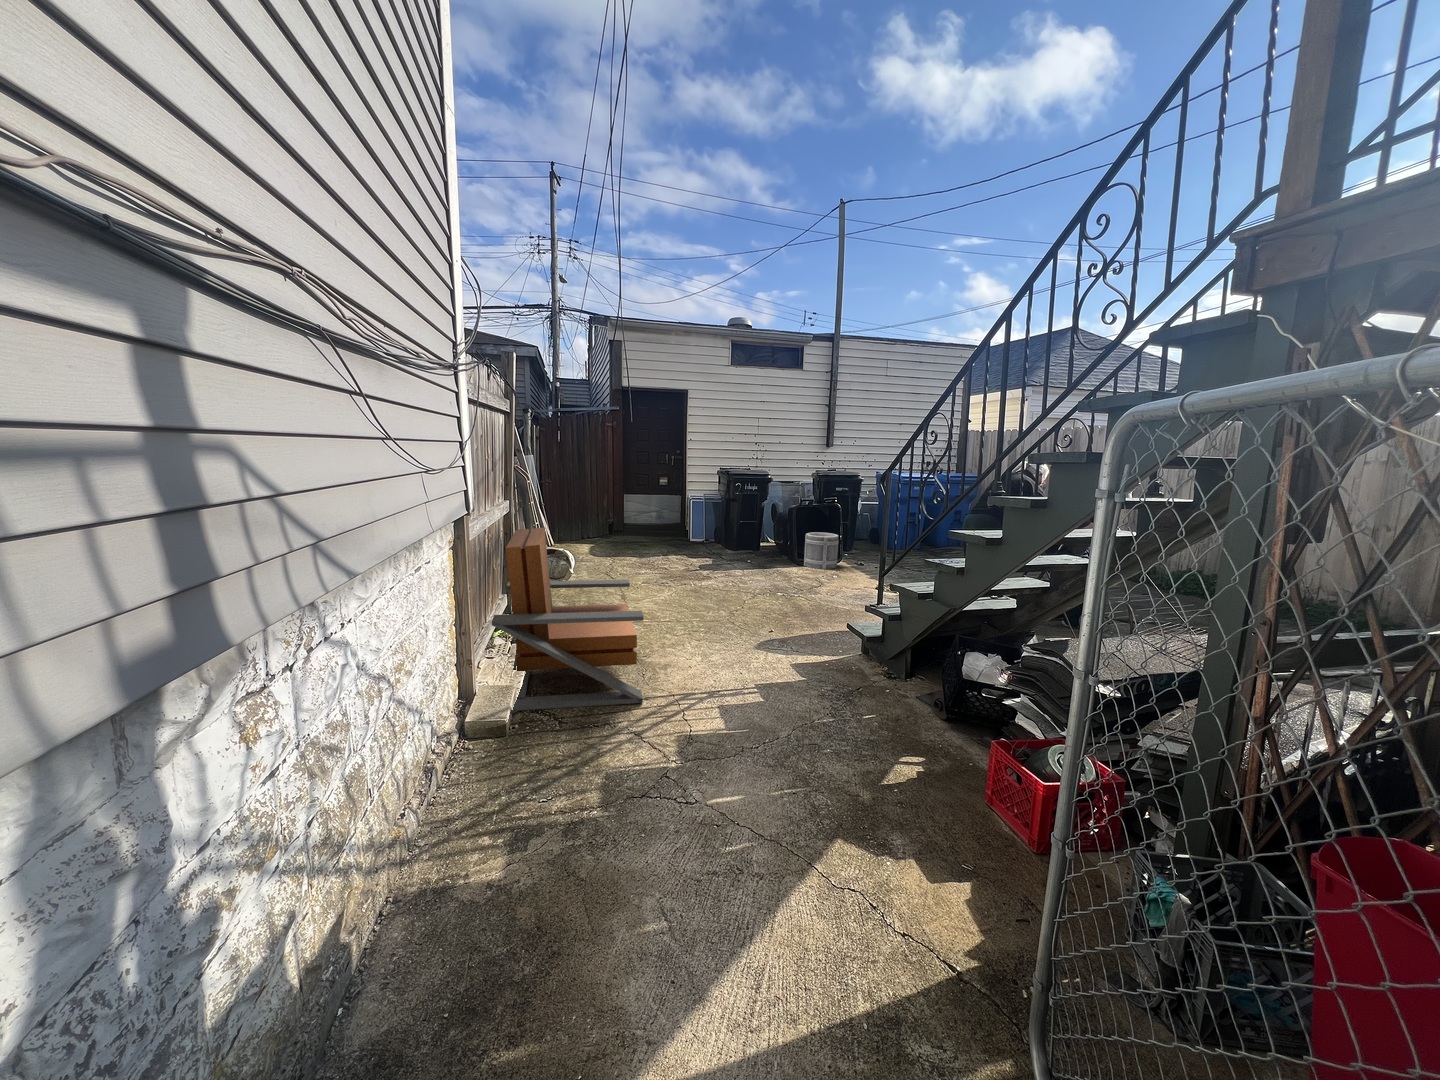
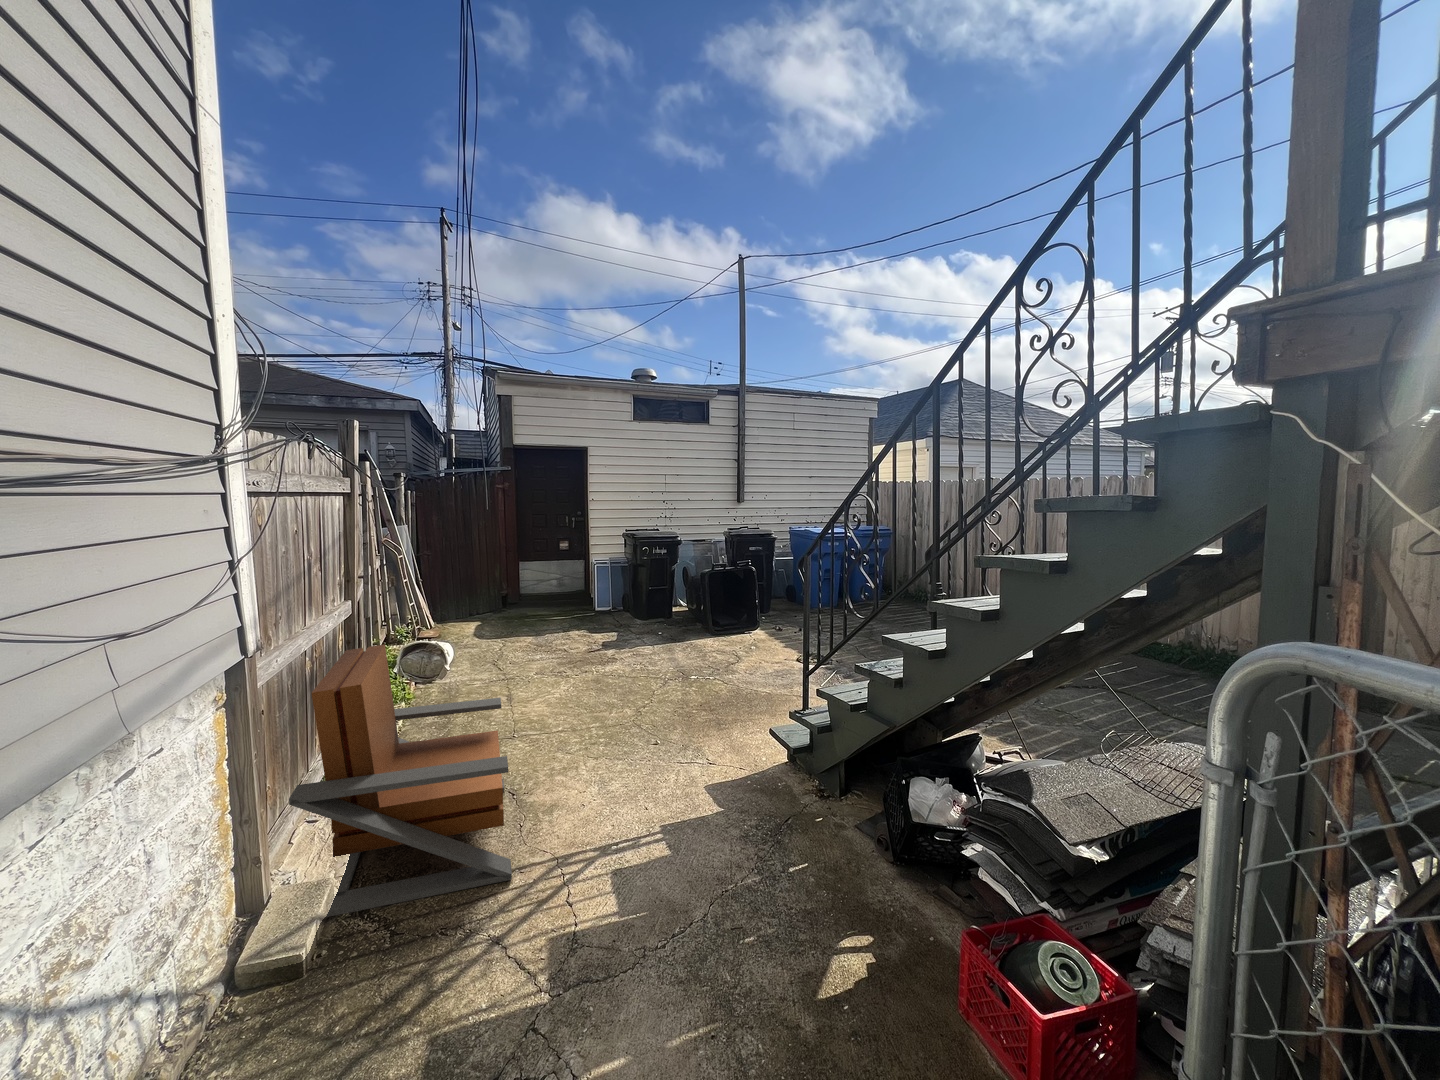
bucket: present [804,532,839,569] -> none [719,598,755,639]

